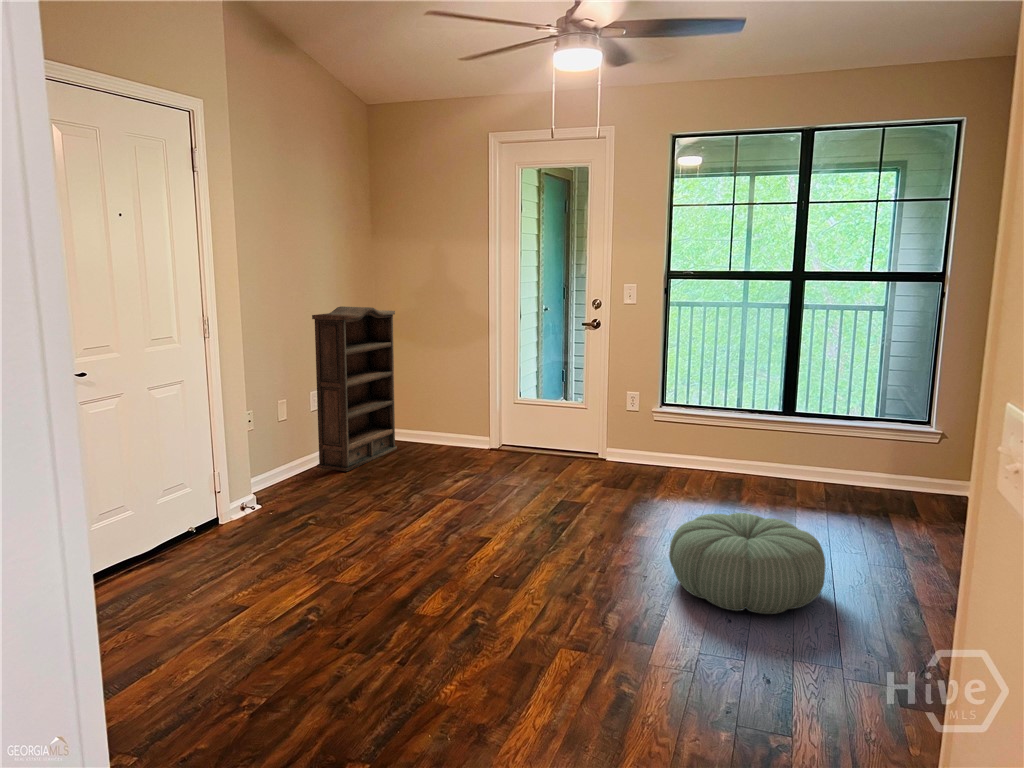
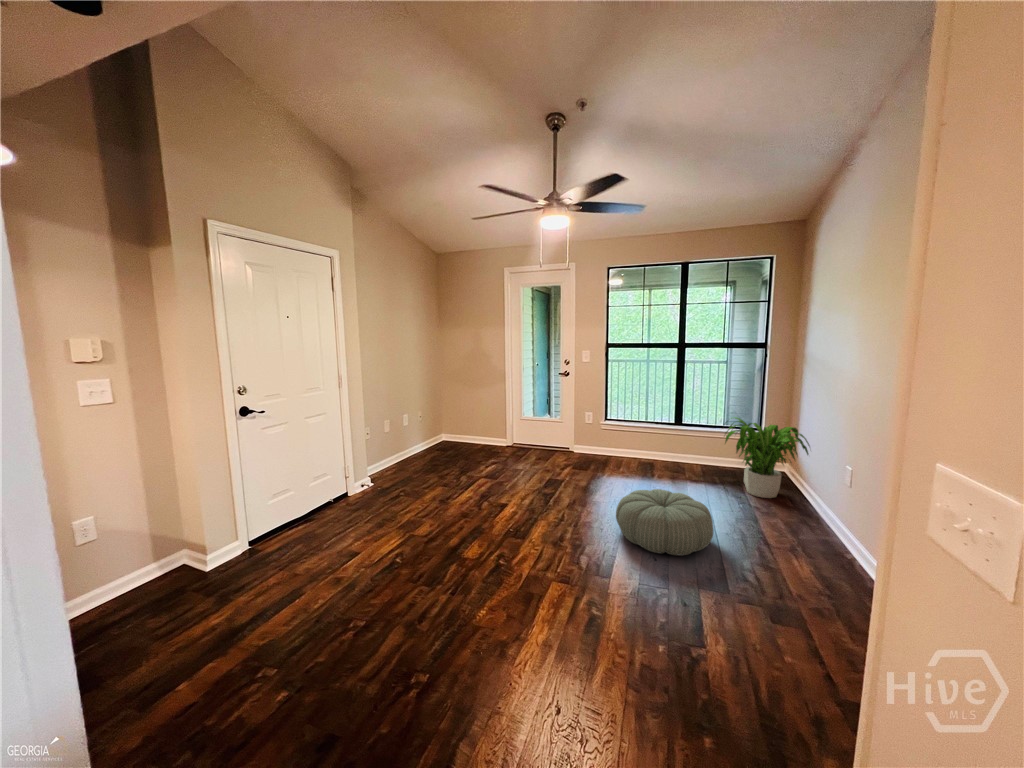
bookshelf: present [312,306,397,471] -> none [404,366,454,461]
potted plant: none [858,399,998,534] -> present [725,417,810,498]

